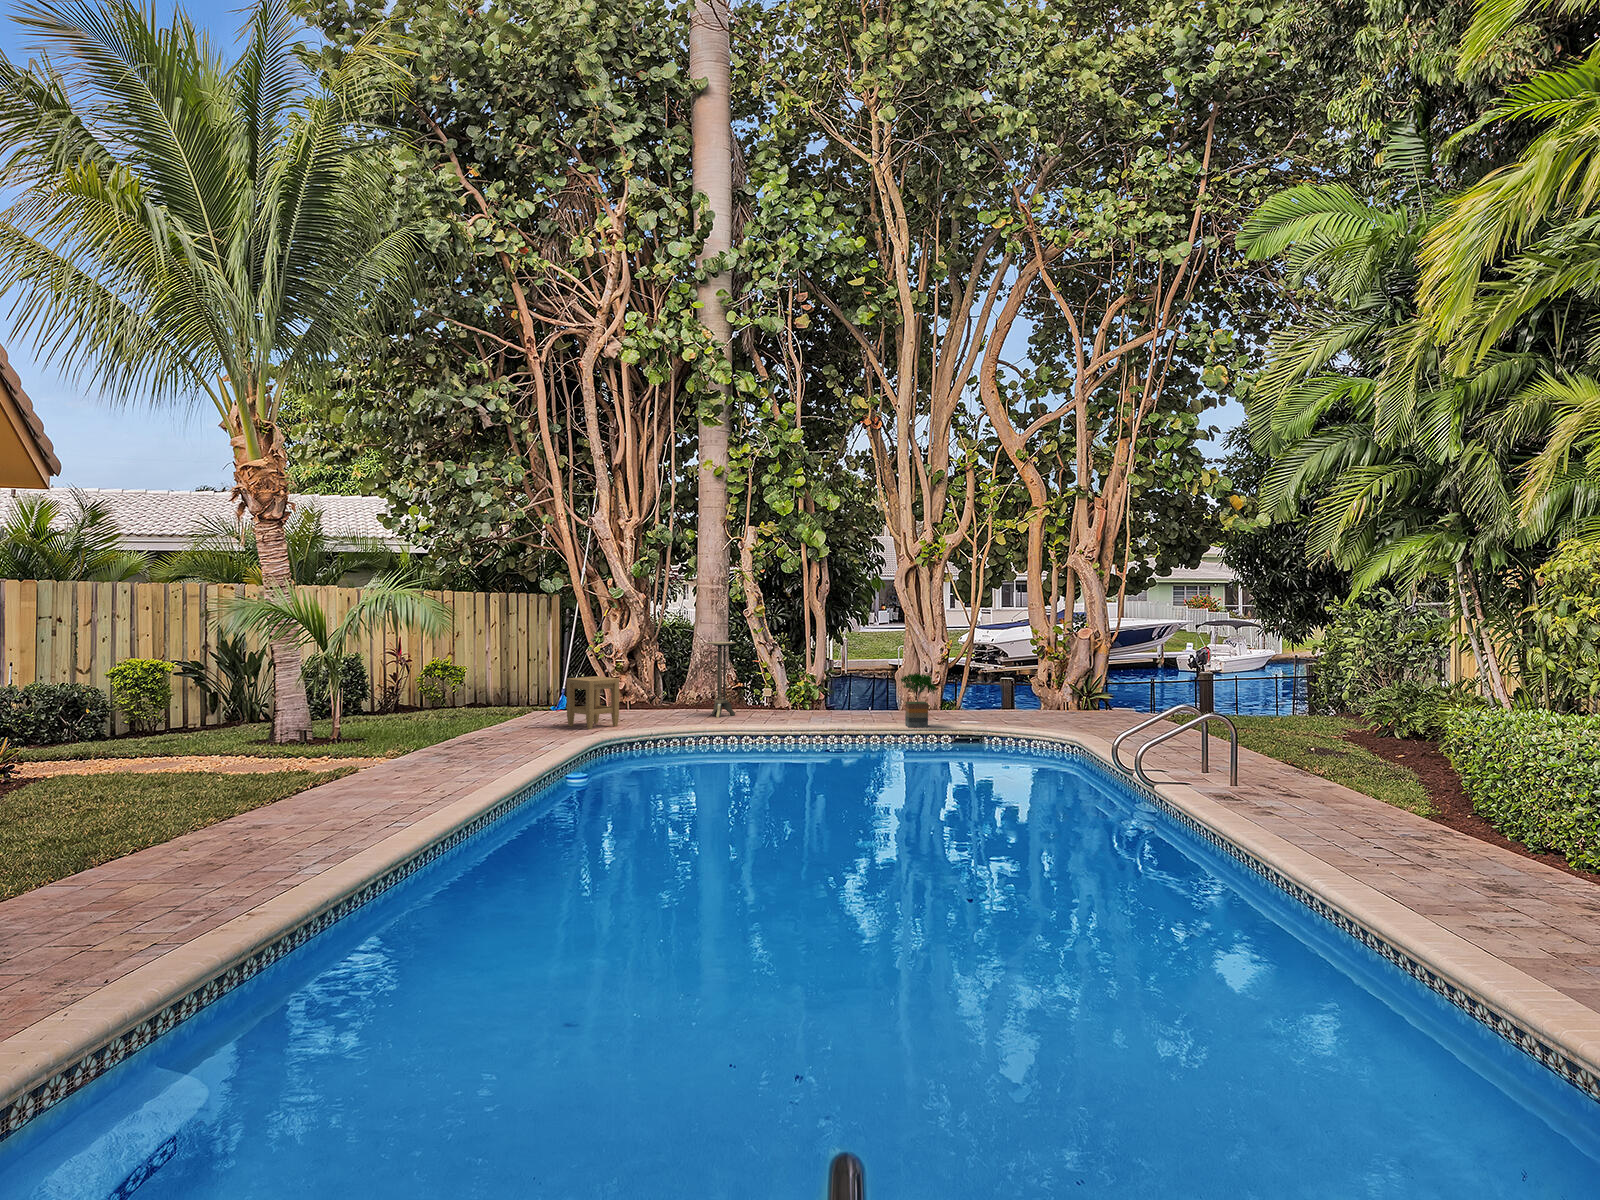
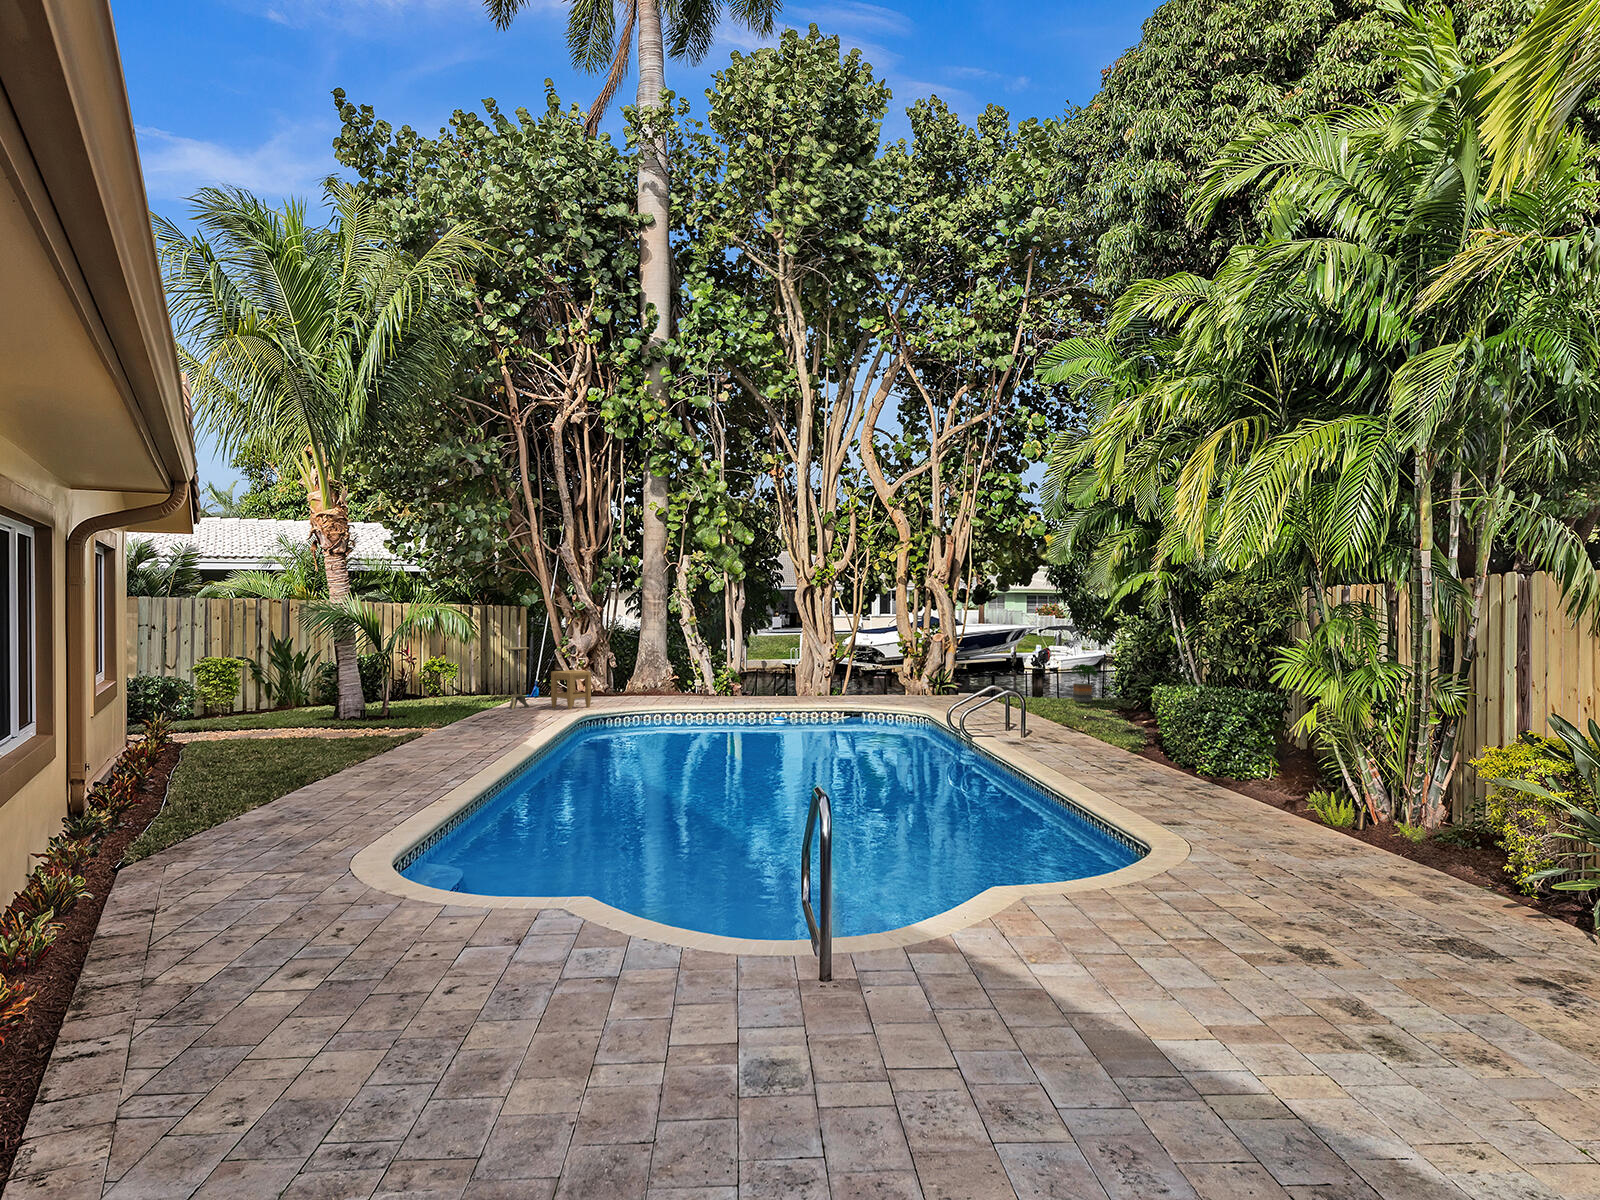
side table: present [707,642,736,718] -> present [505,647,529,709]
potted tree: present [901,673,936,728] -> present [1071,664,1098,702]

